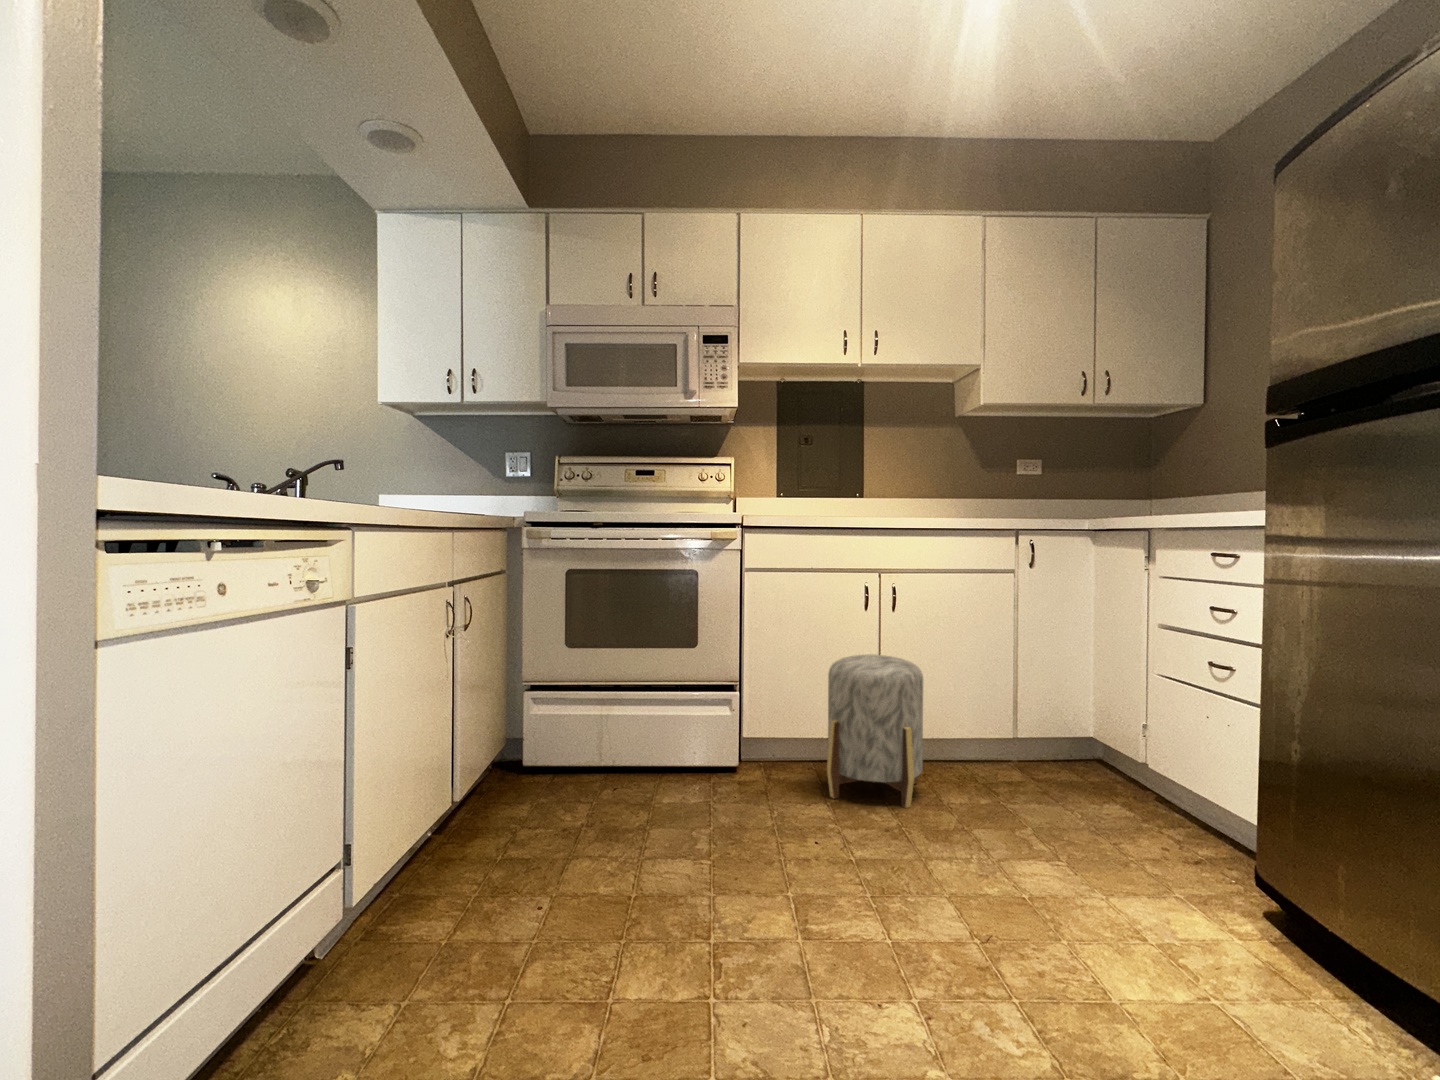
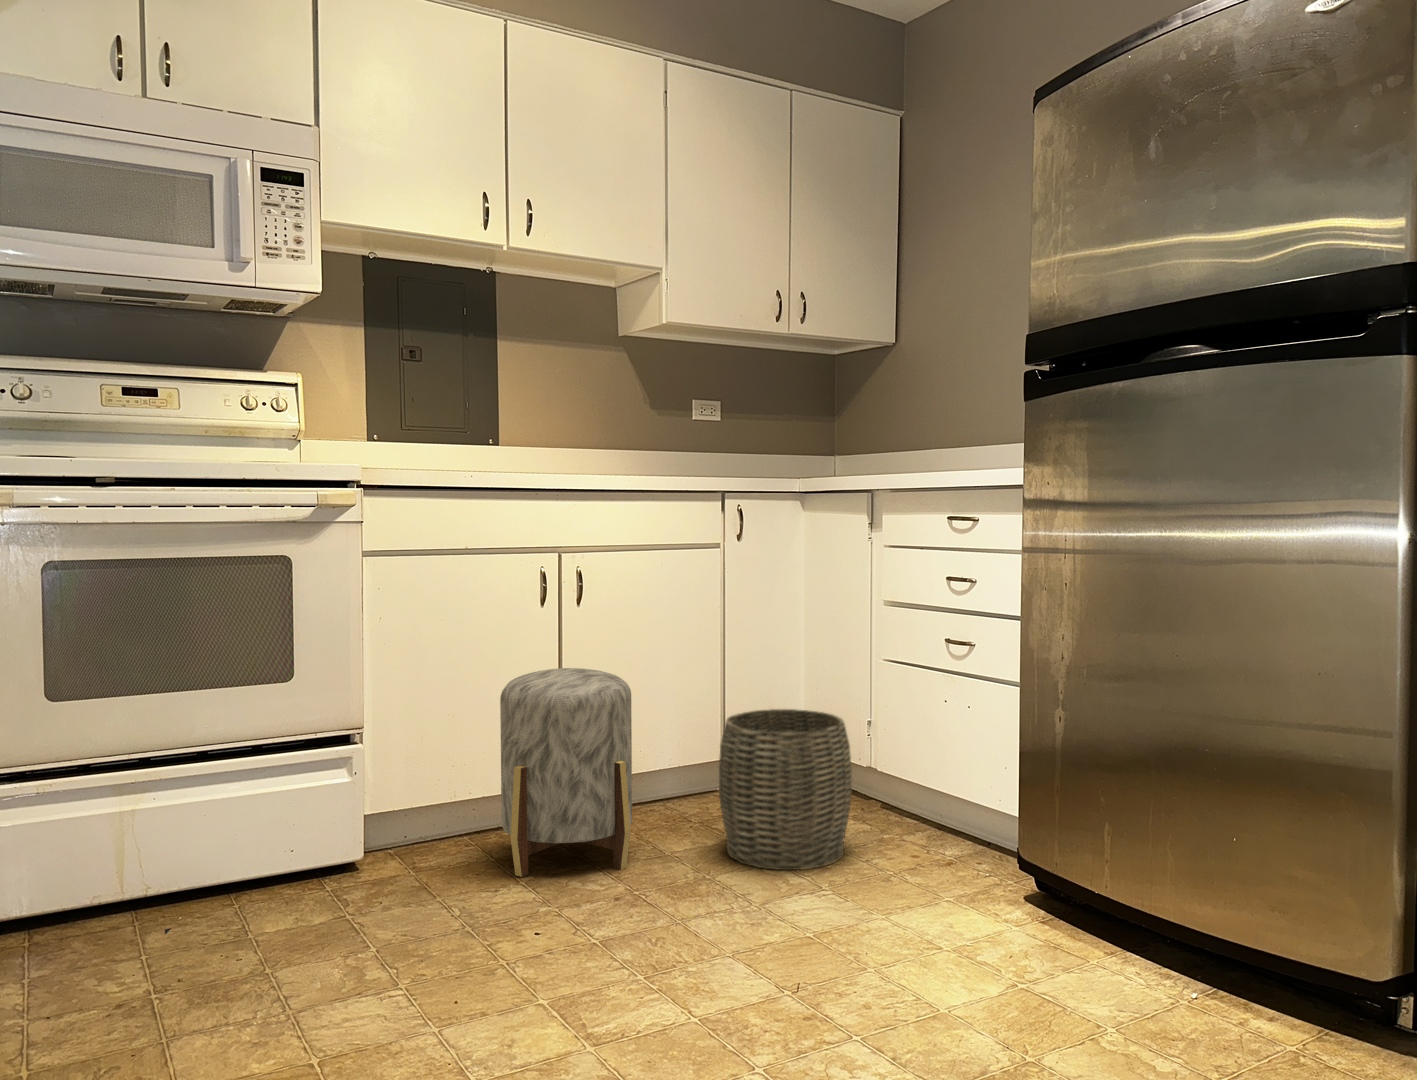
woven basket: none [989,703,1106,840] -> present [719,709,852,870]

